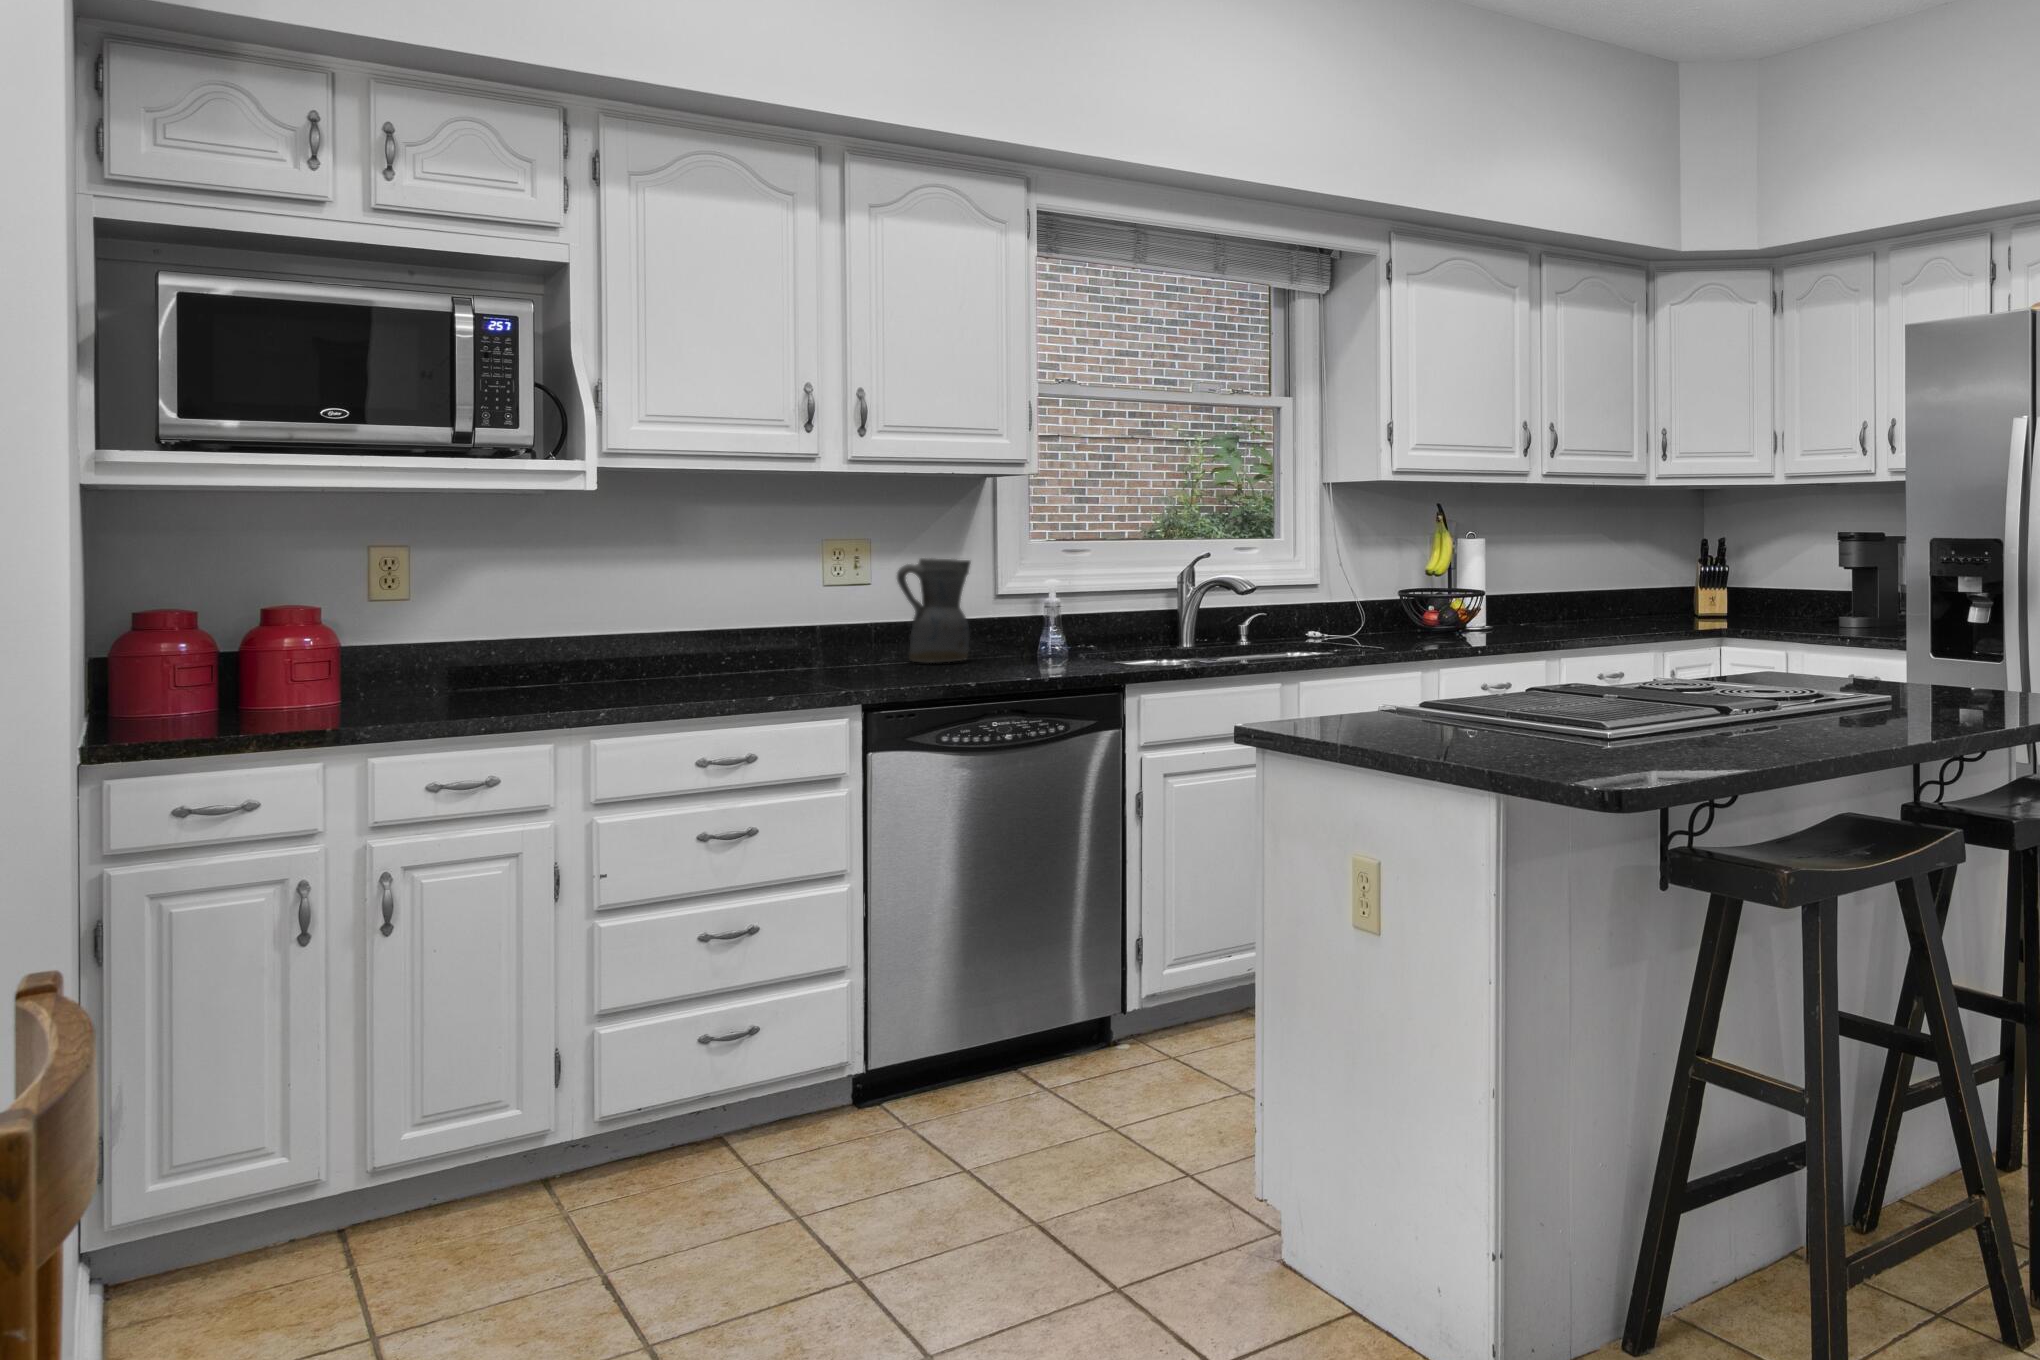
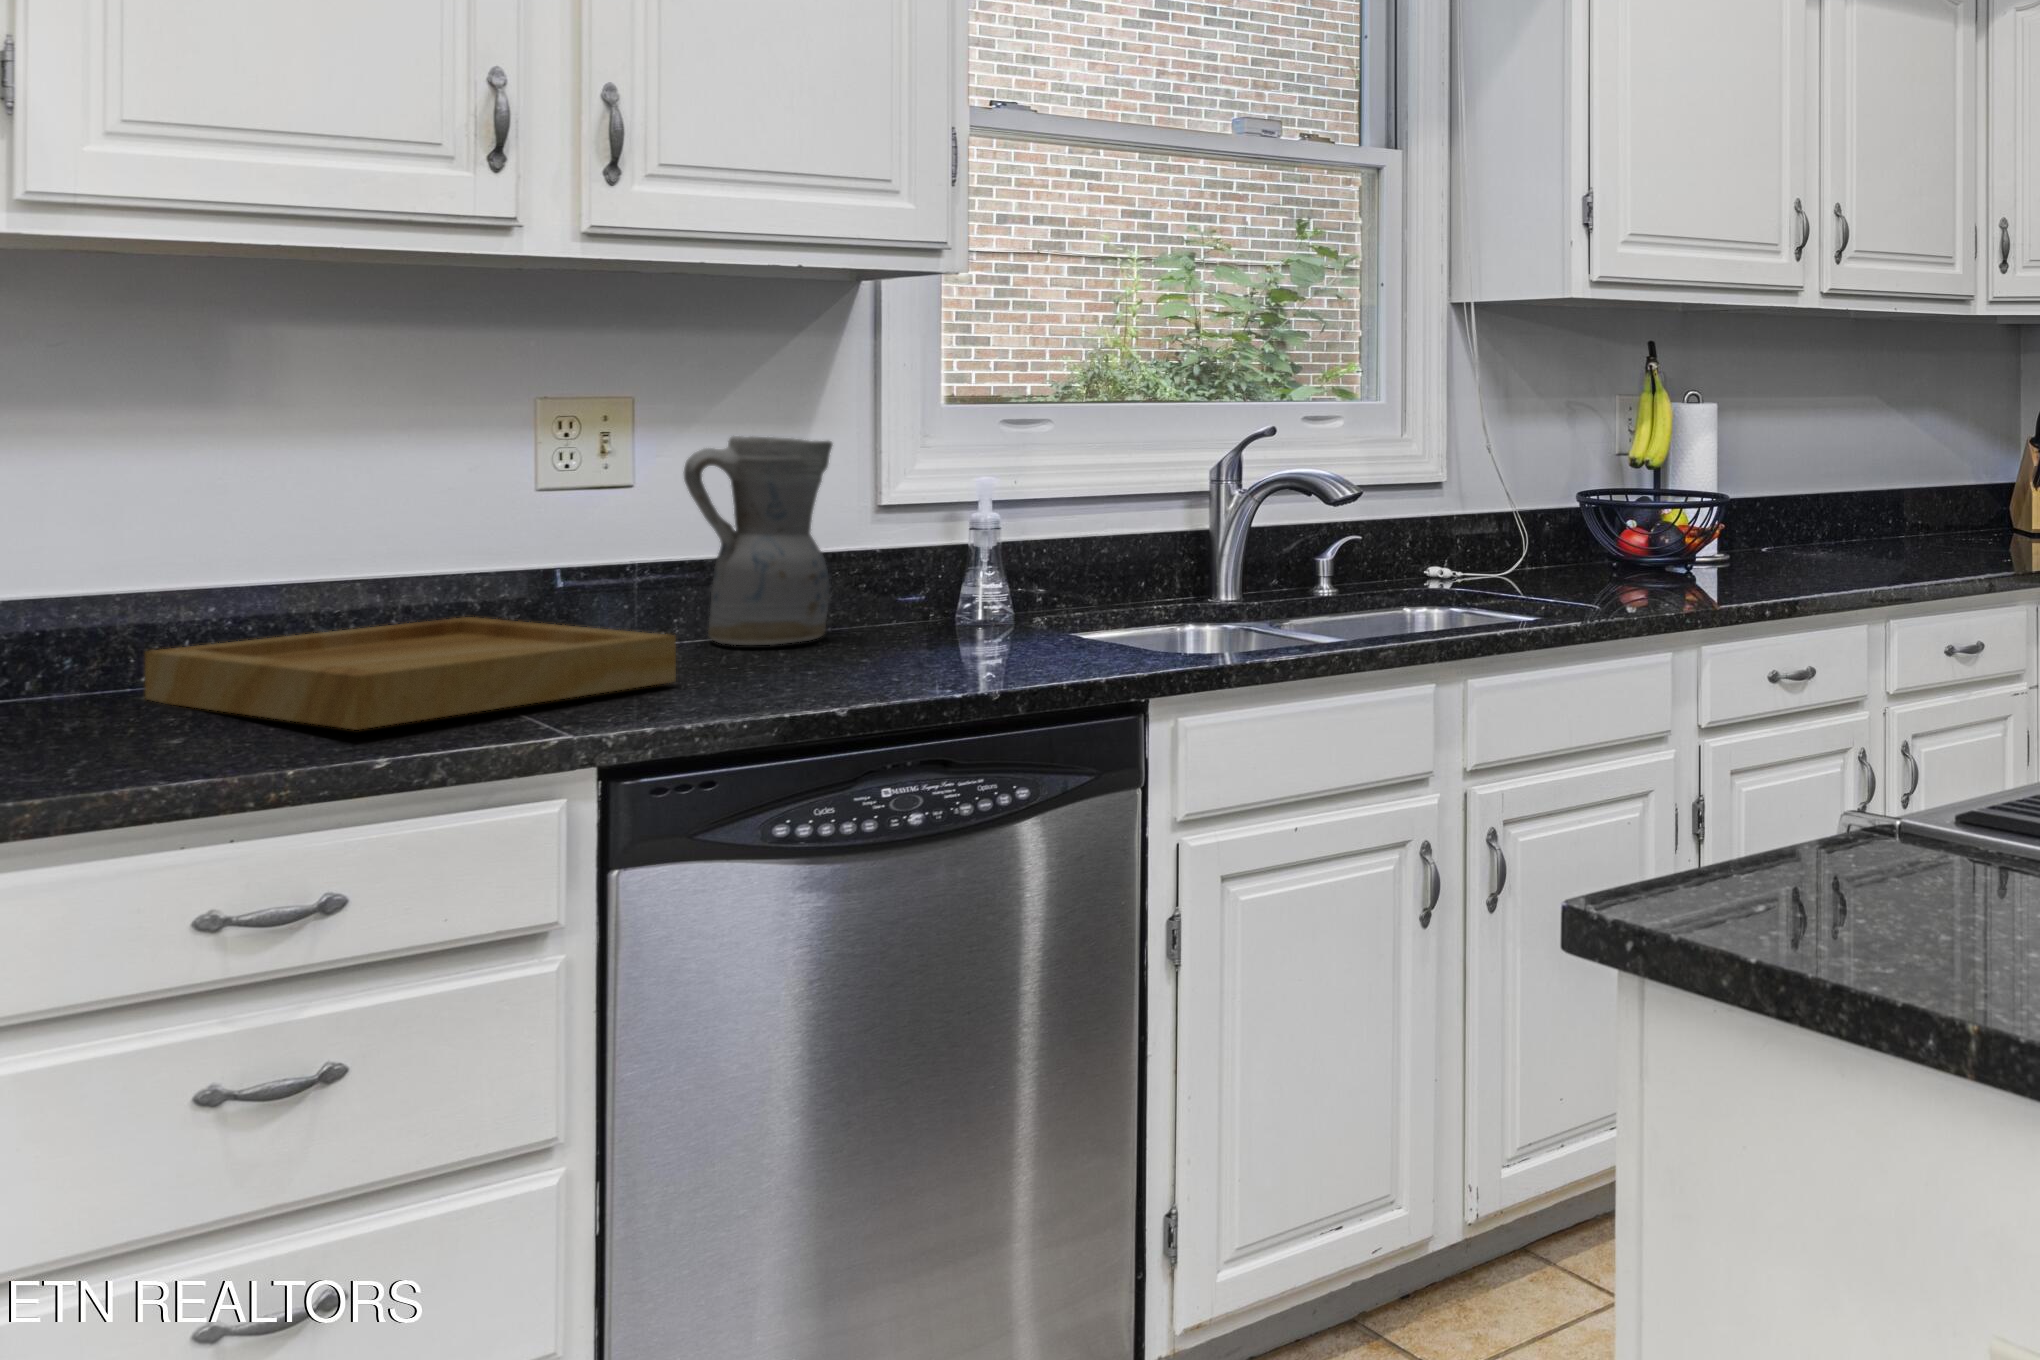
tray: none [650,648,895,688] -> present [145,617,676,730]

